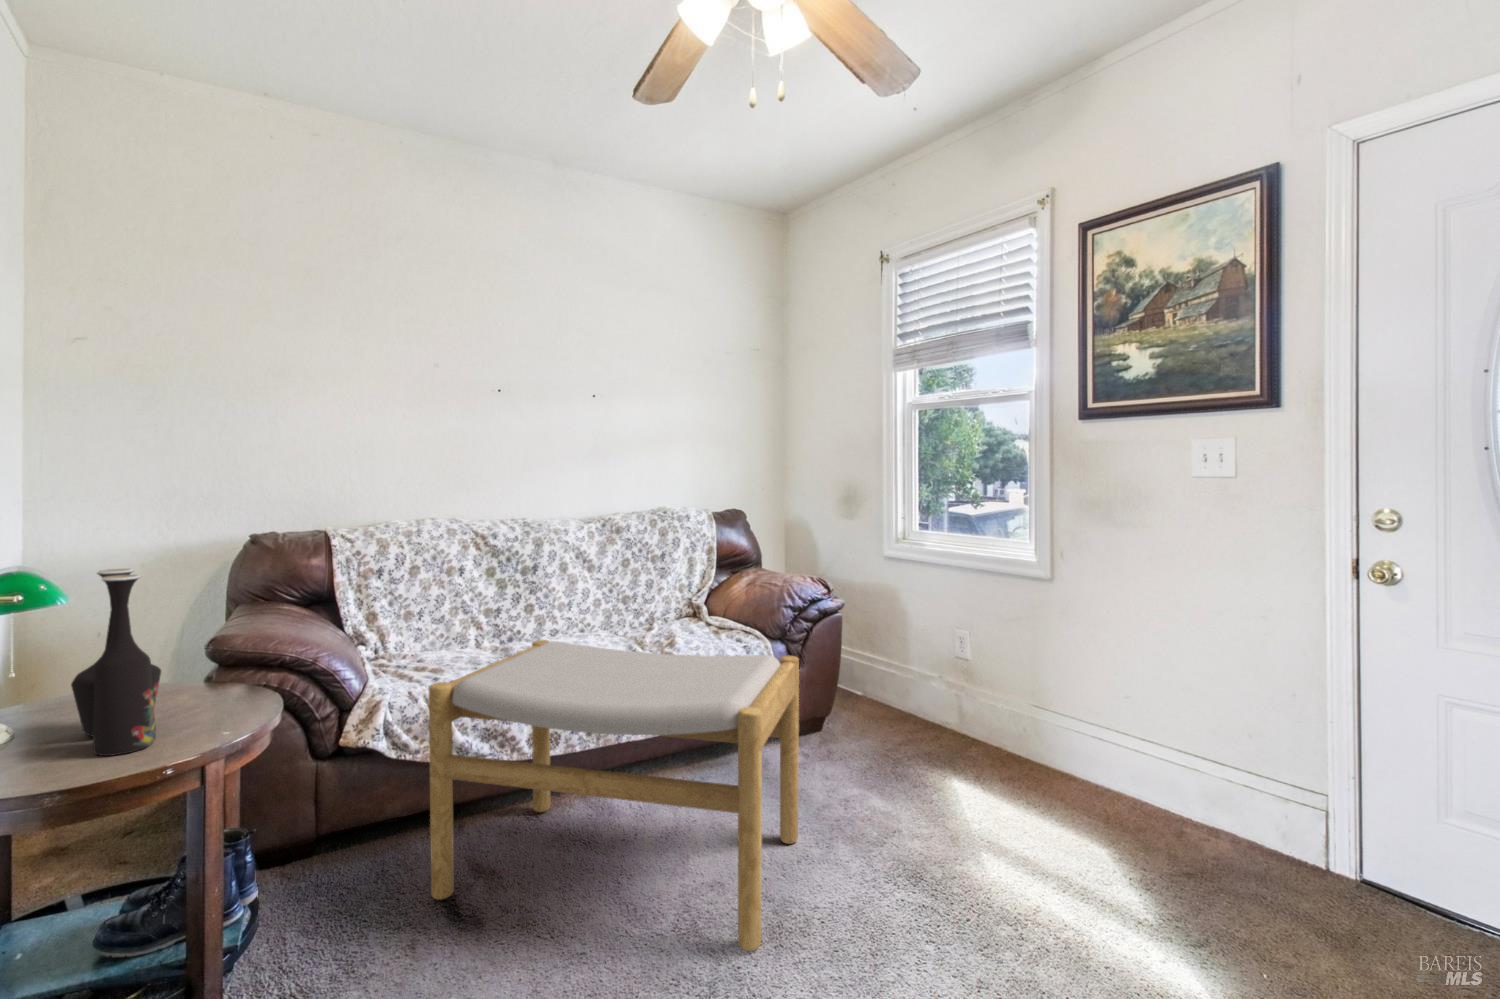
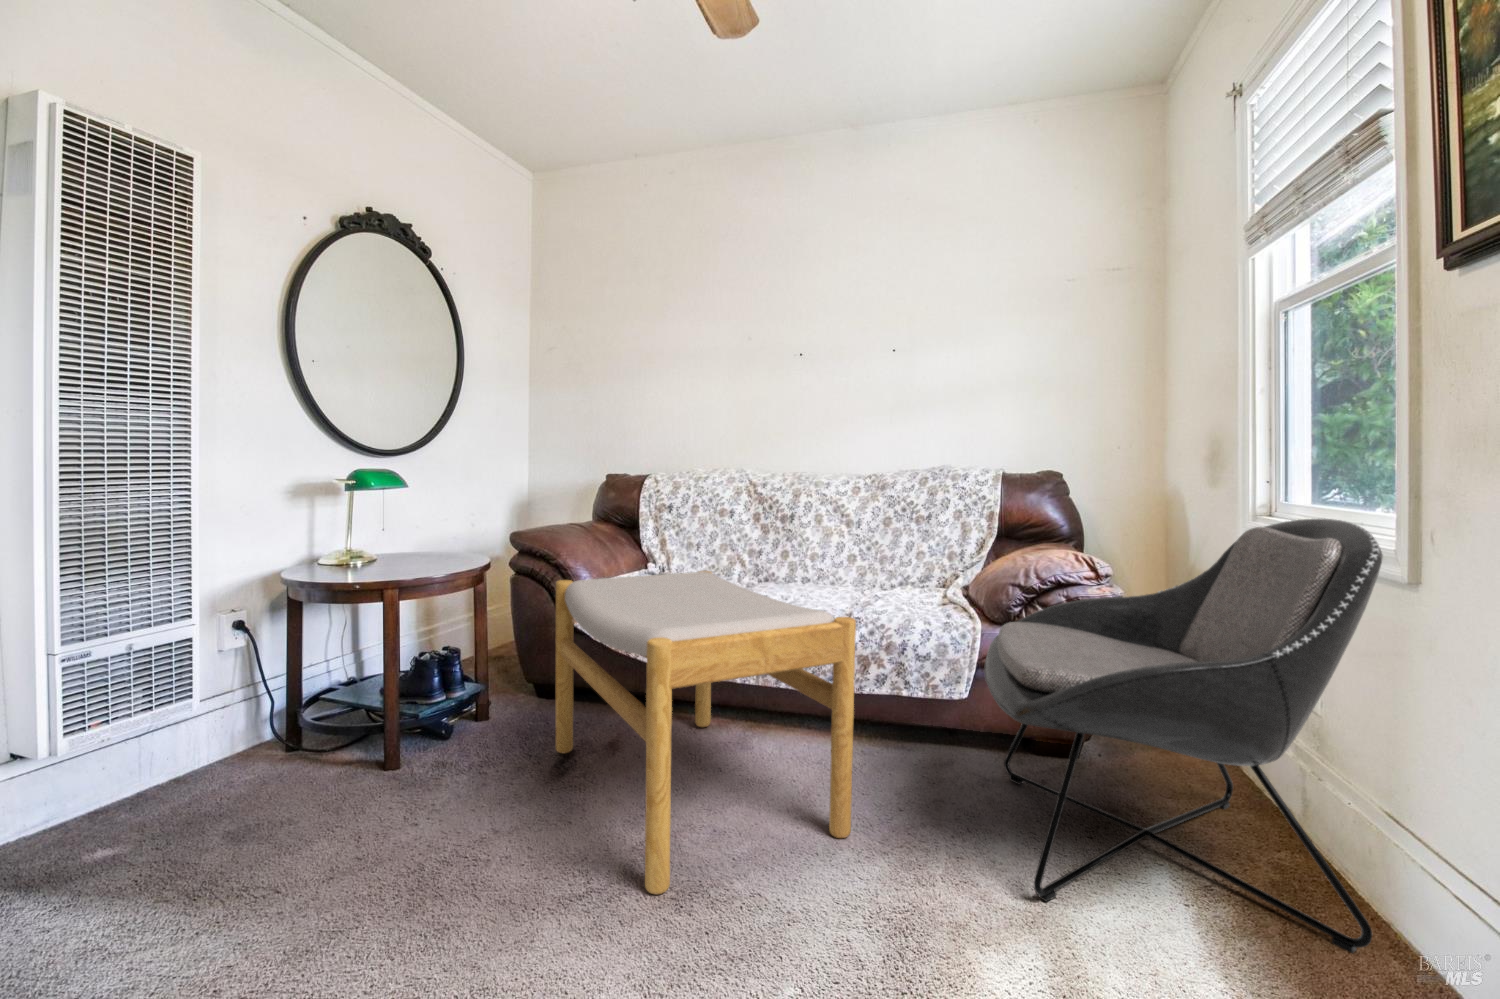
lounge chair: none [801,542,1054,820] -> present [984,519,1383,953]
vase: present [71,569,161,756] -> none [364,472,426,579]

